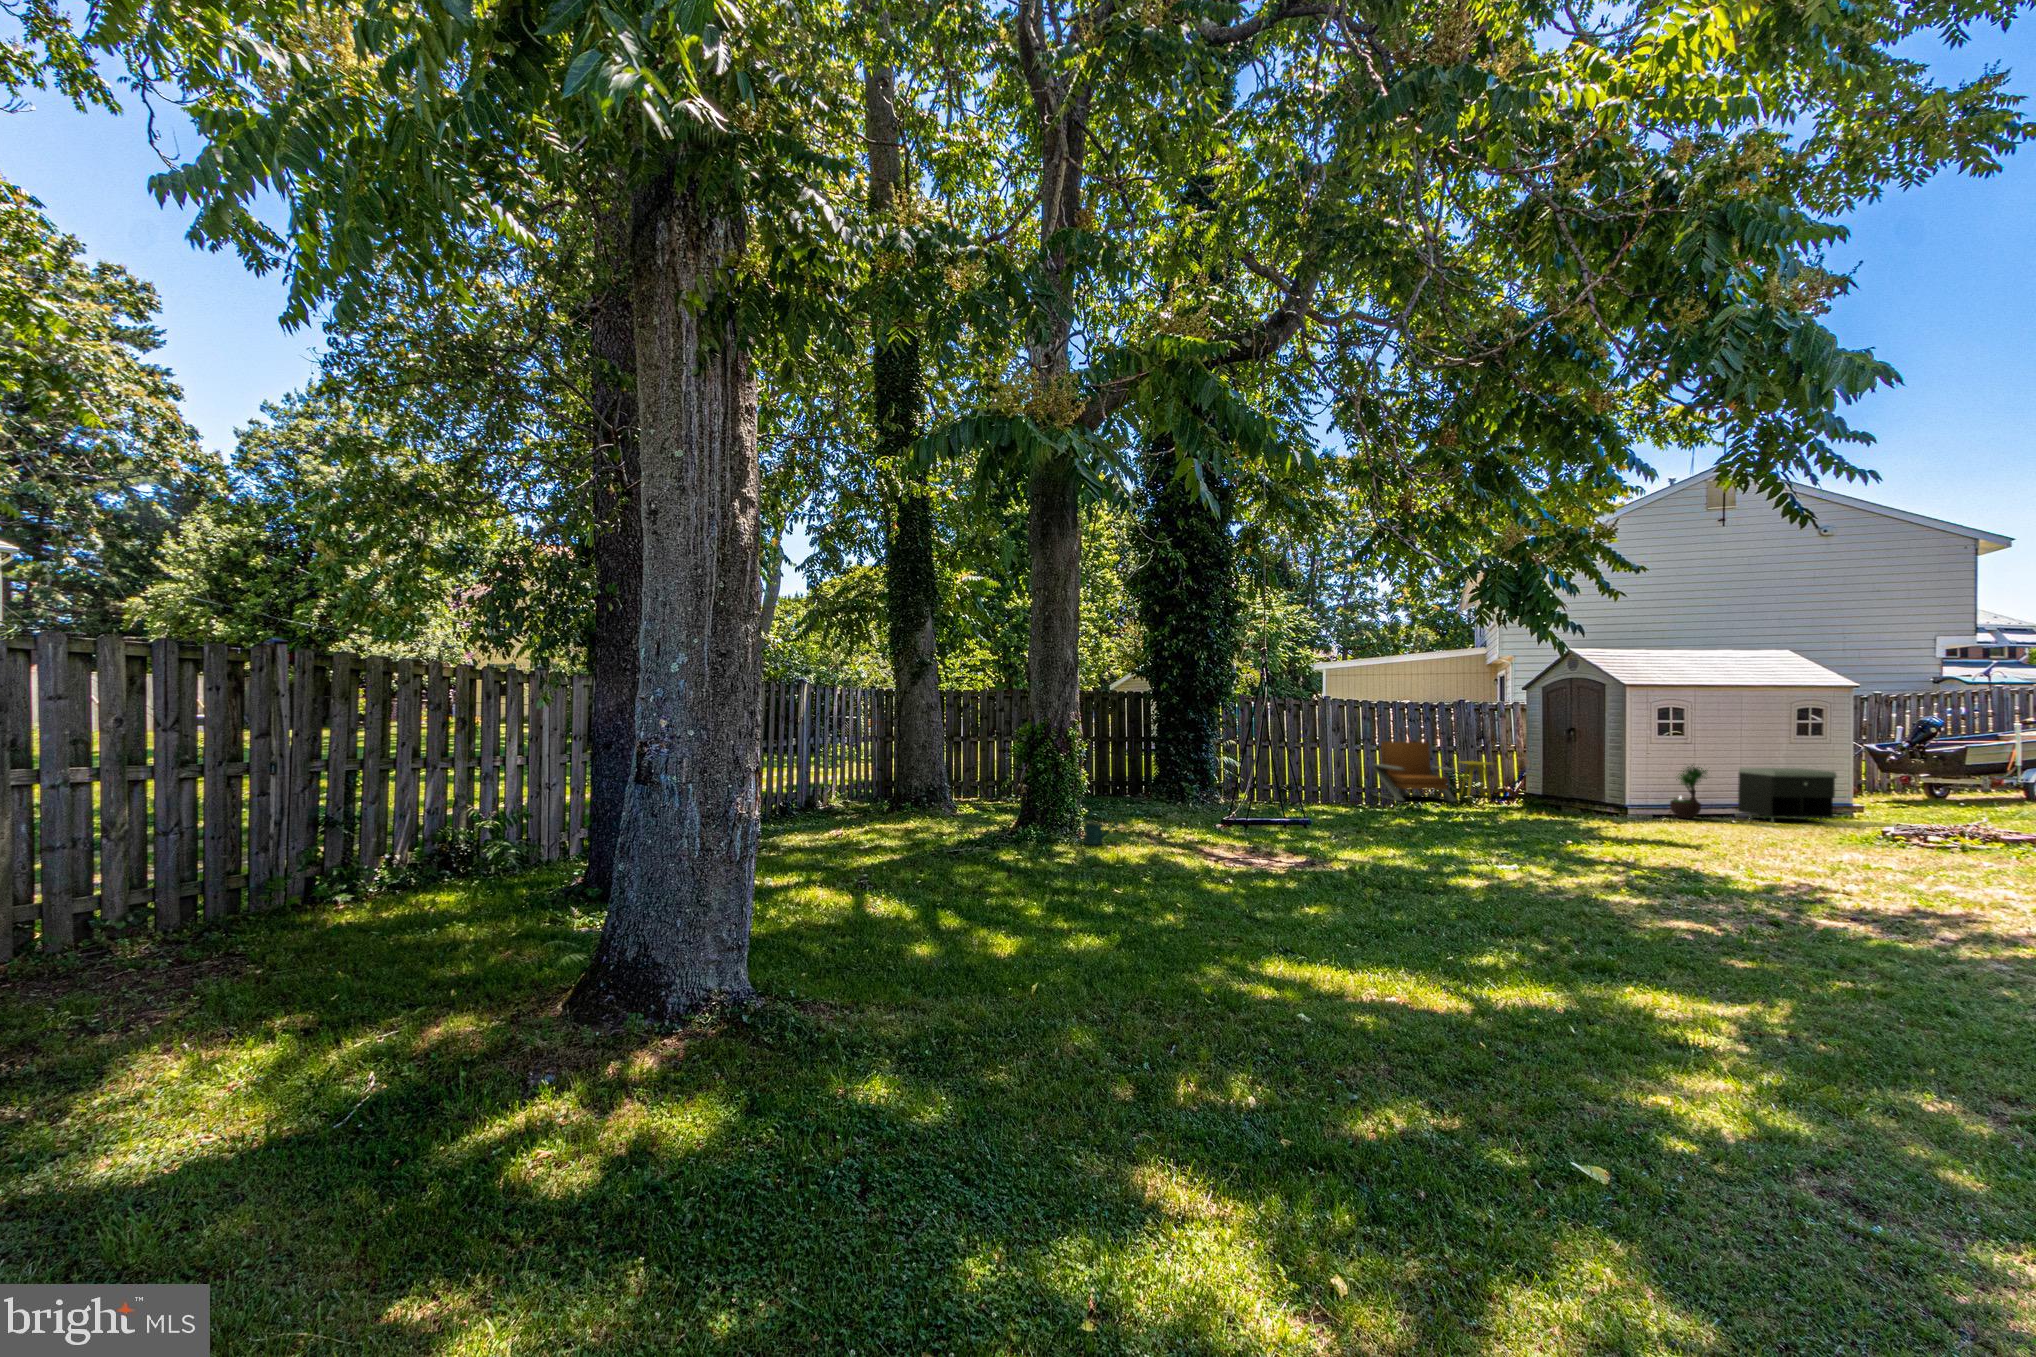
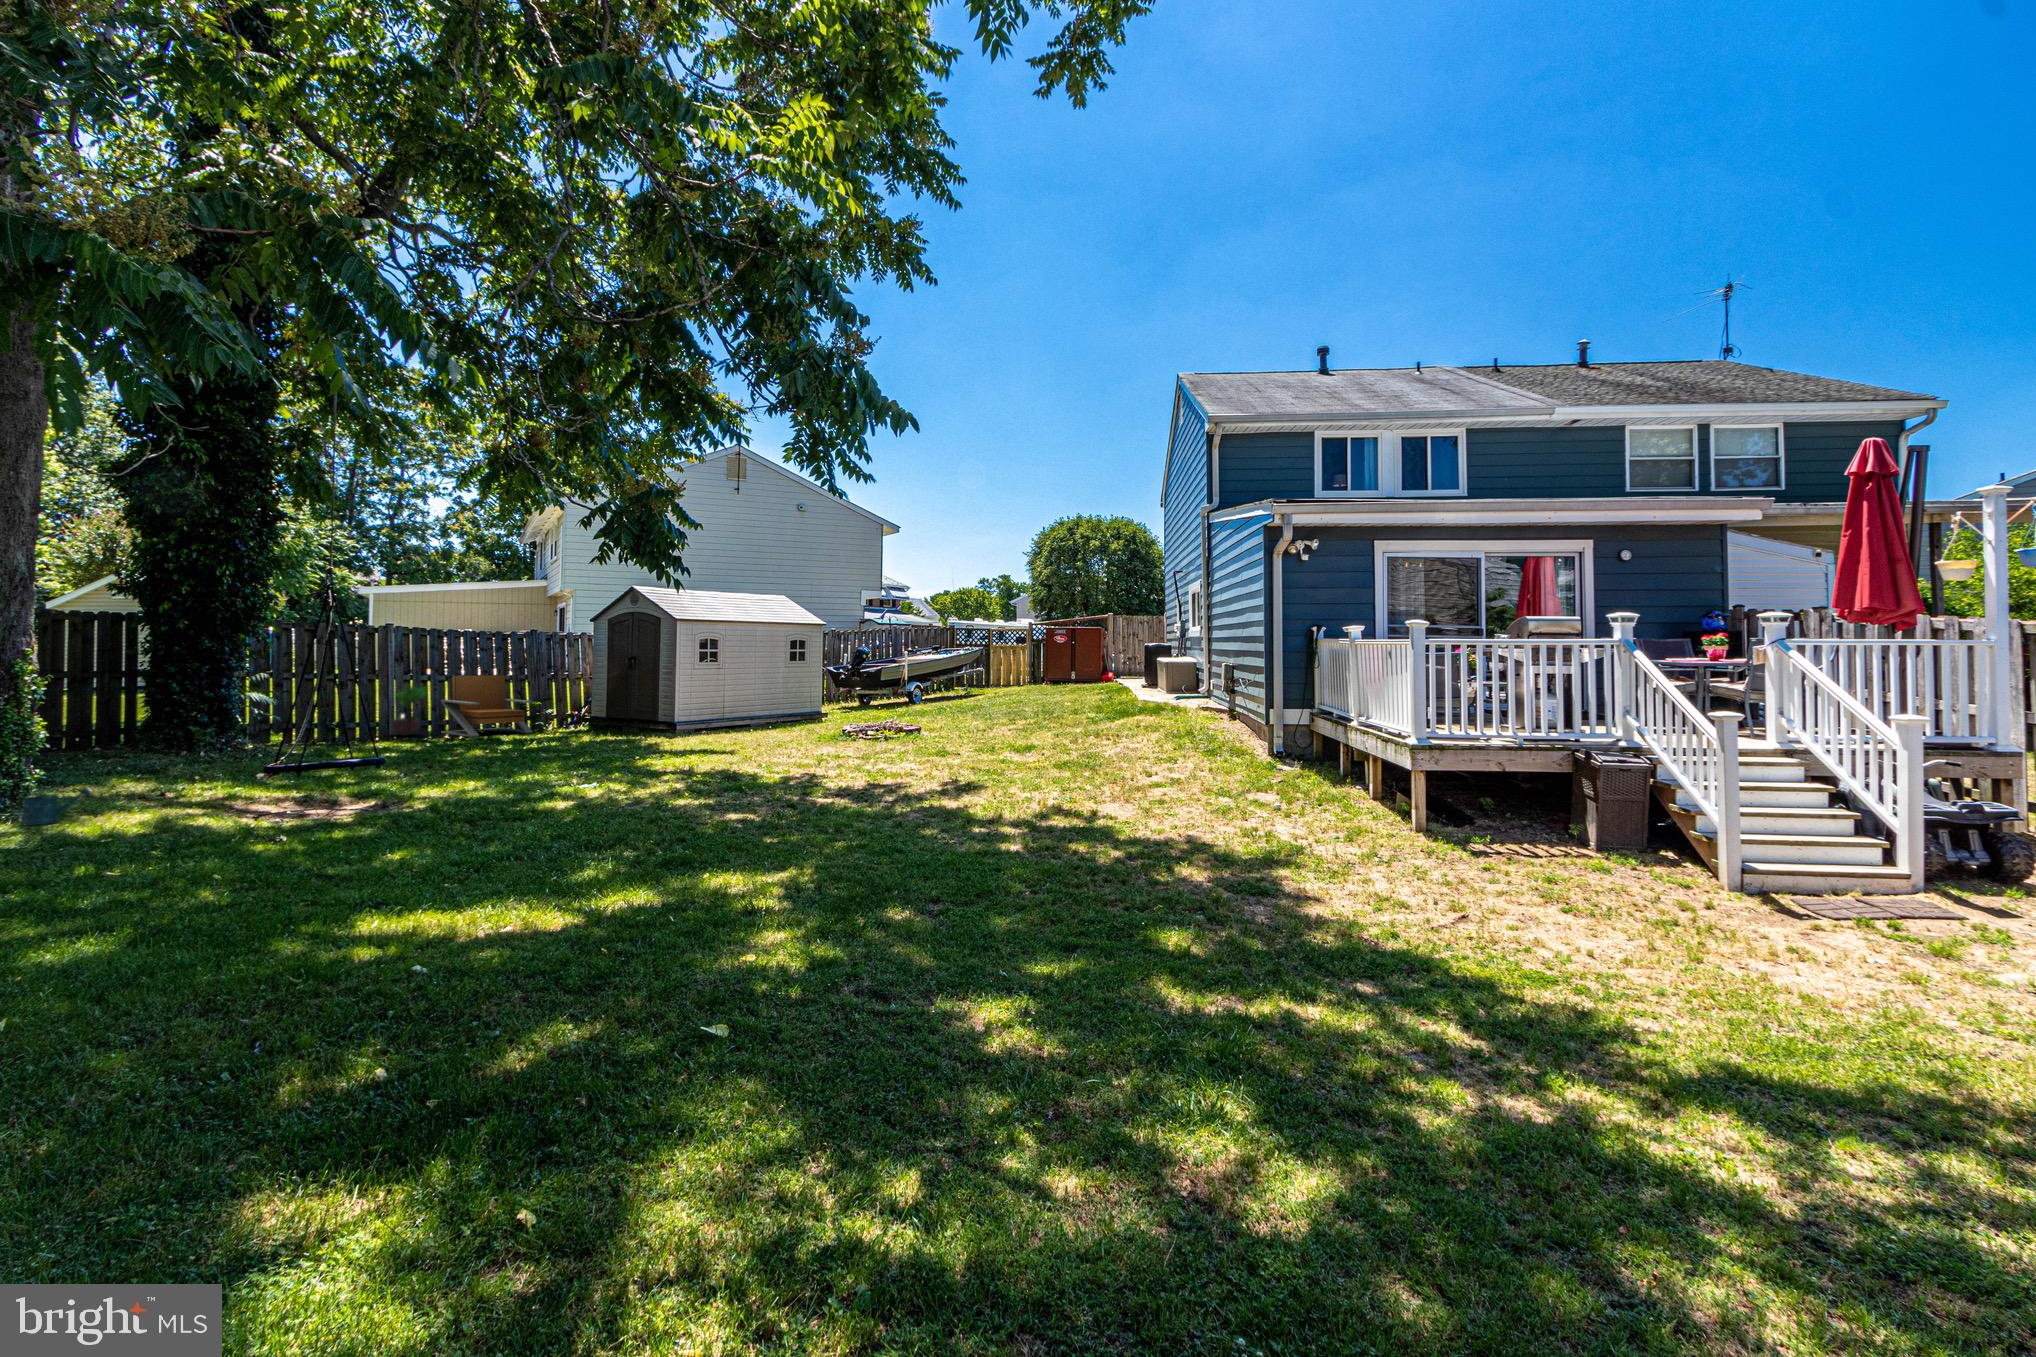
side table: present [1460,761,1492,798] -> none [534,693,568,728]
potted tree: present [1670,765,1707,818] -> present [391,685,425,735]
storage bench: present [1738,768,1837,822] -> none [754,688,813,729]

